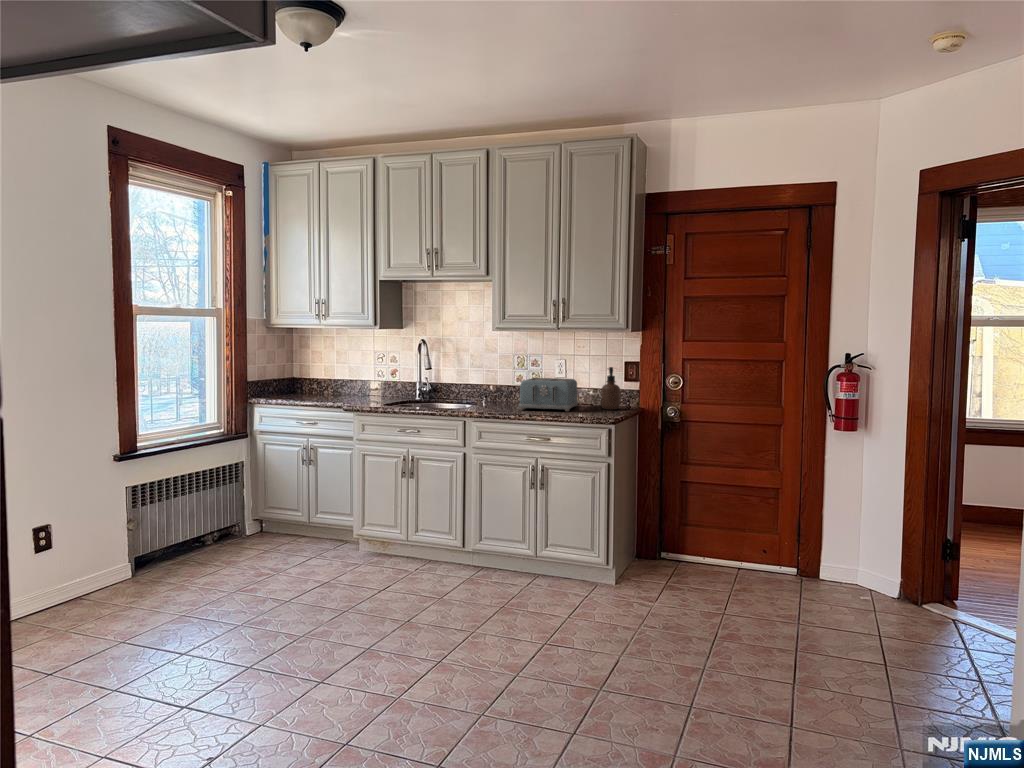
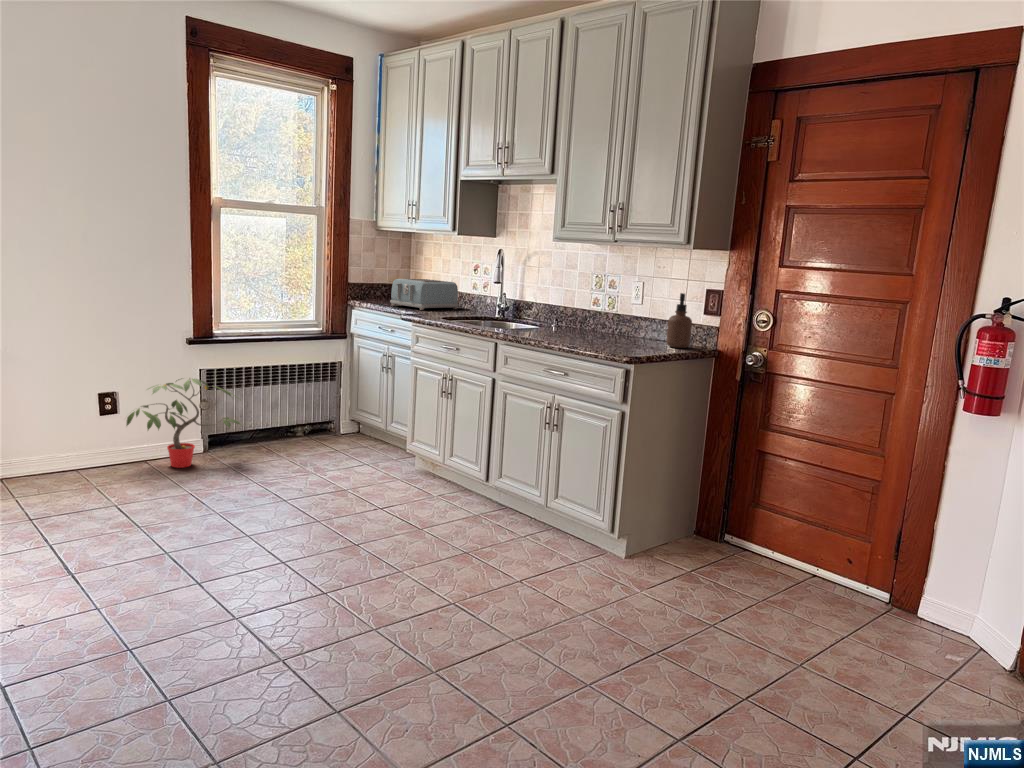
toaster: present [519,378,578,411] -> present [390,279,458,310]
potted plant: none [64,496,194,597] -> present [126,379,240,468]

